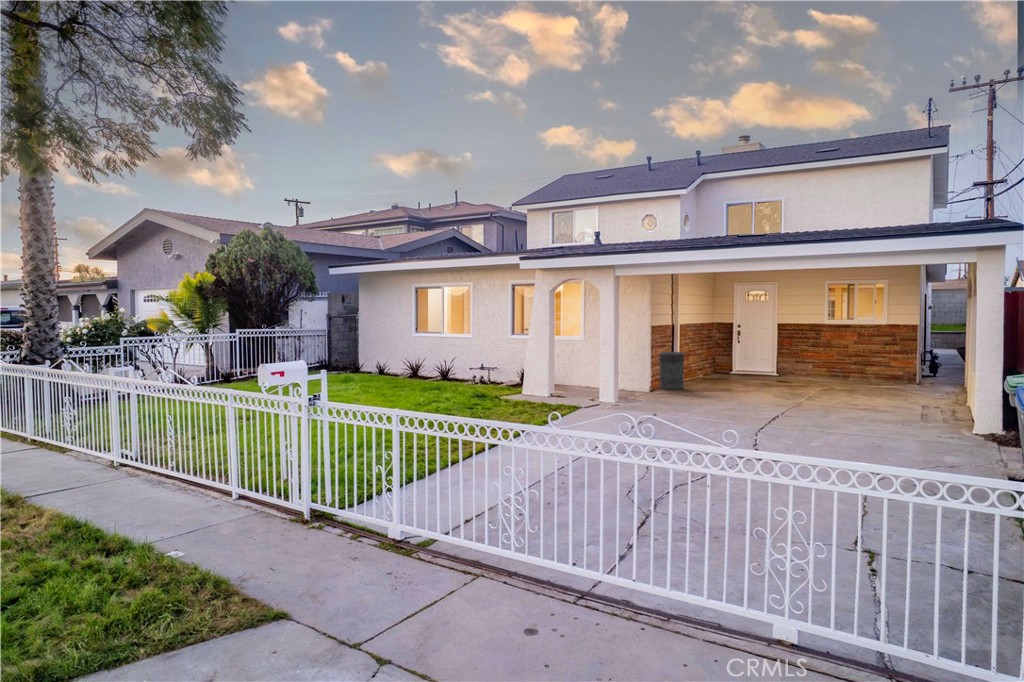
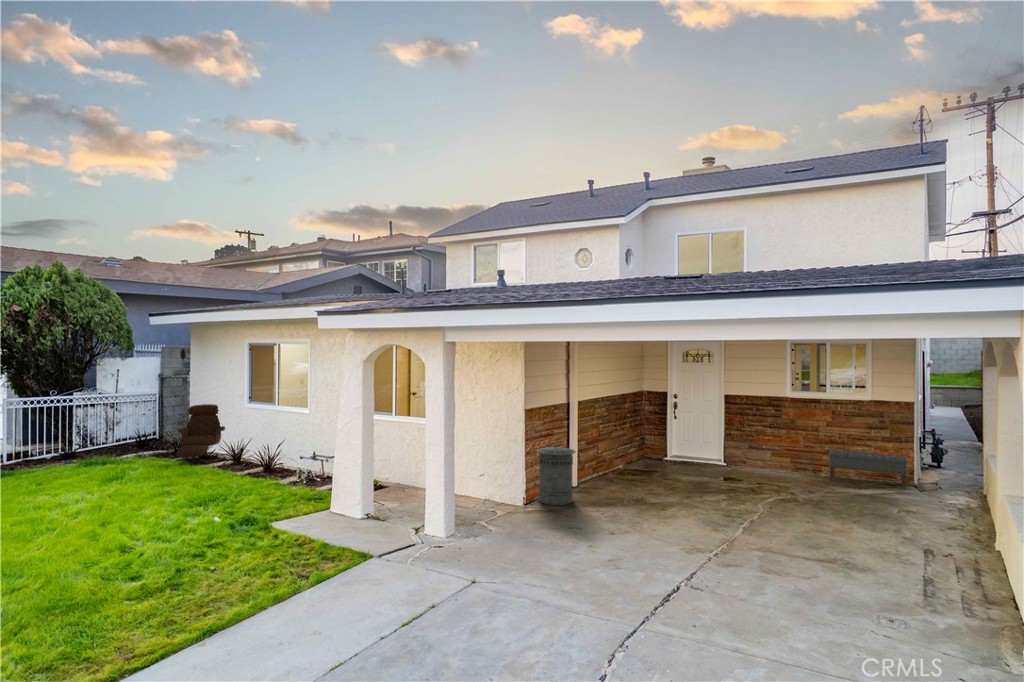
lounge chair: none [362,335,395,377] -> present [177,404,225,465]
bench: none [856,360,913,384] -> present [828,449,907,489]

